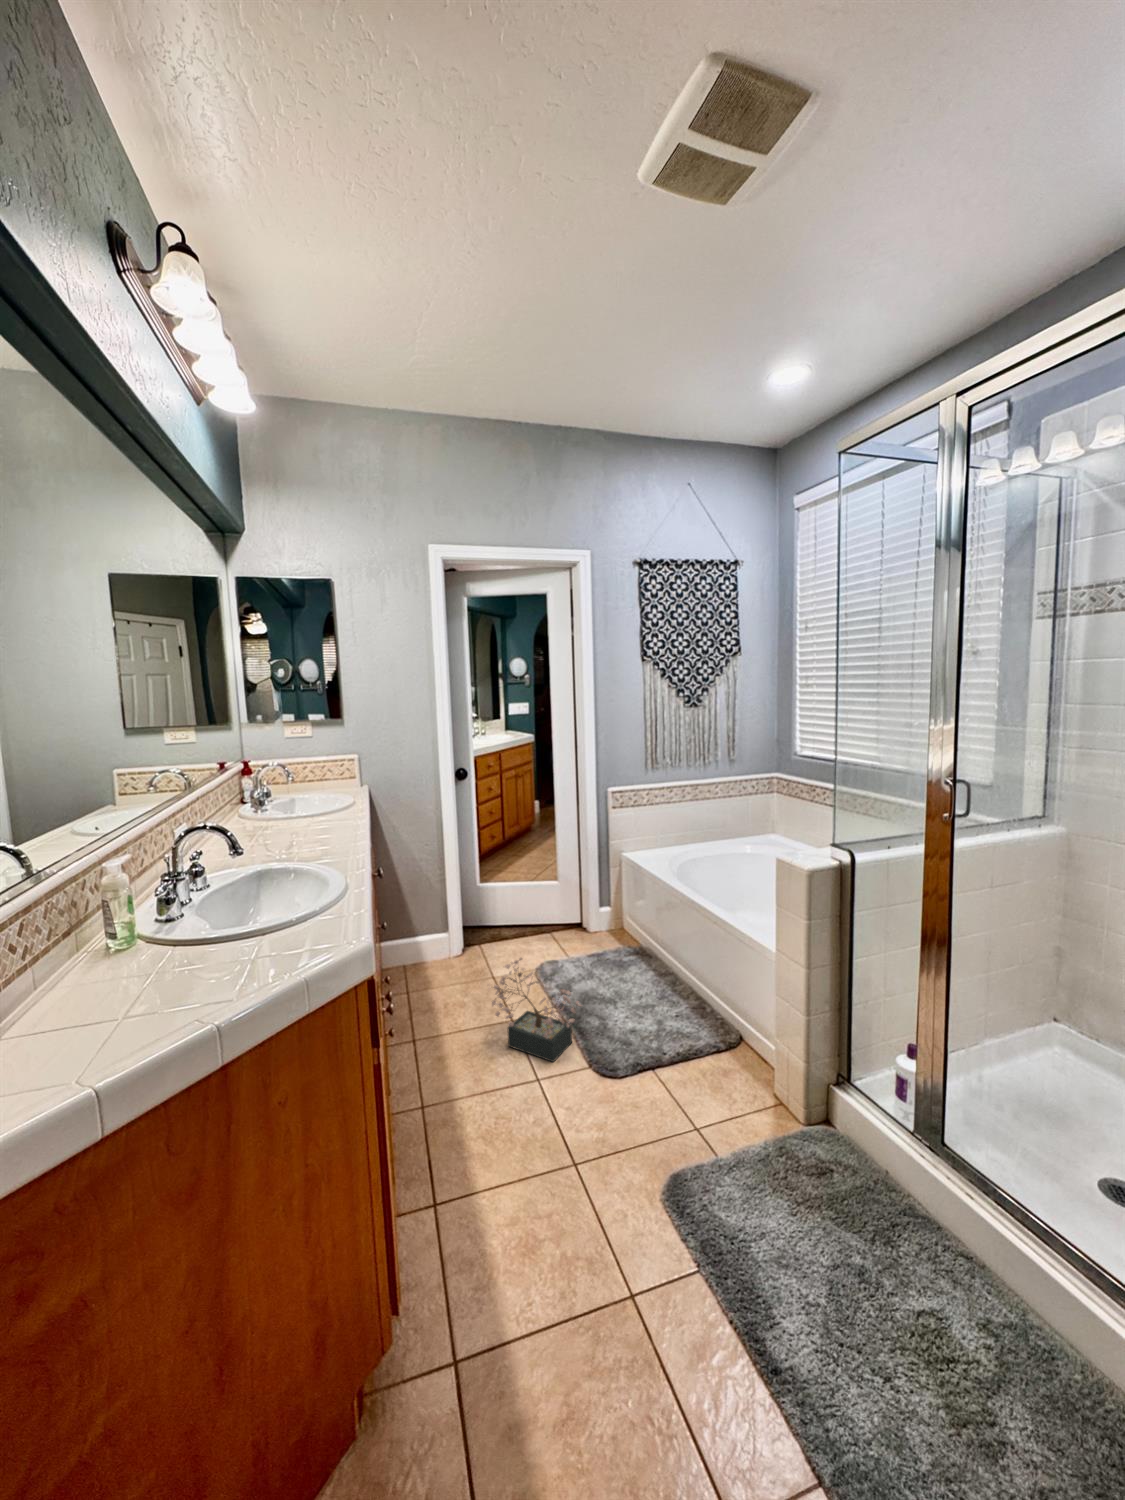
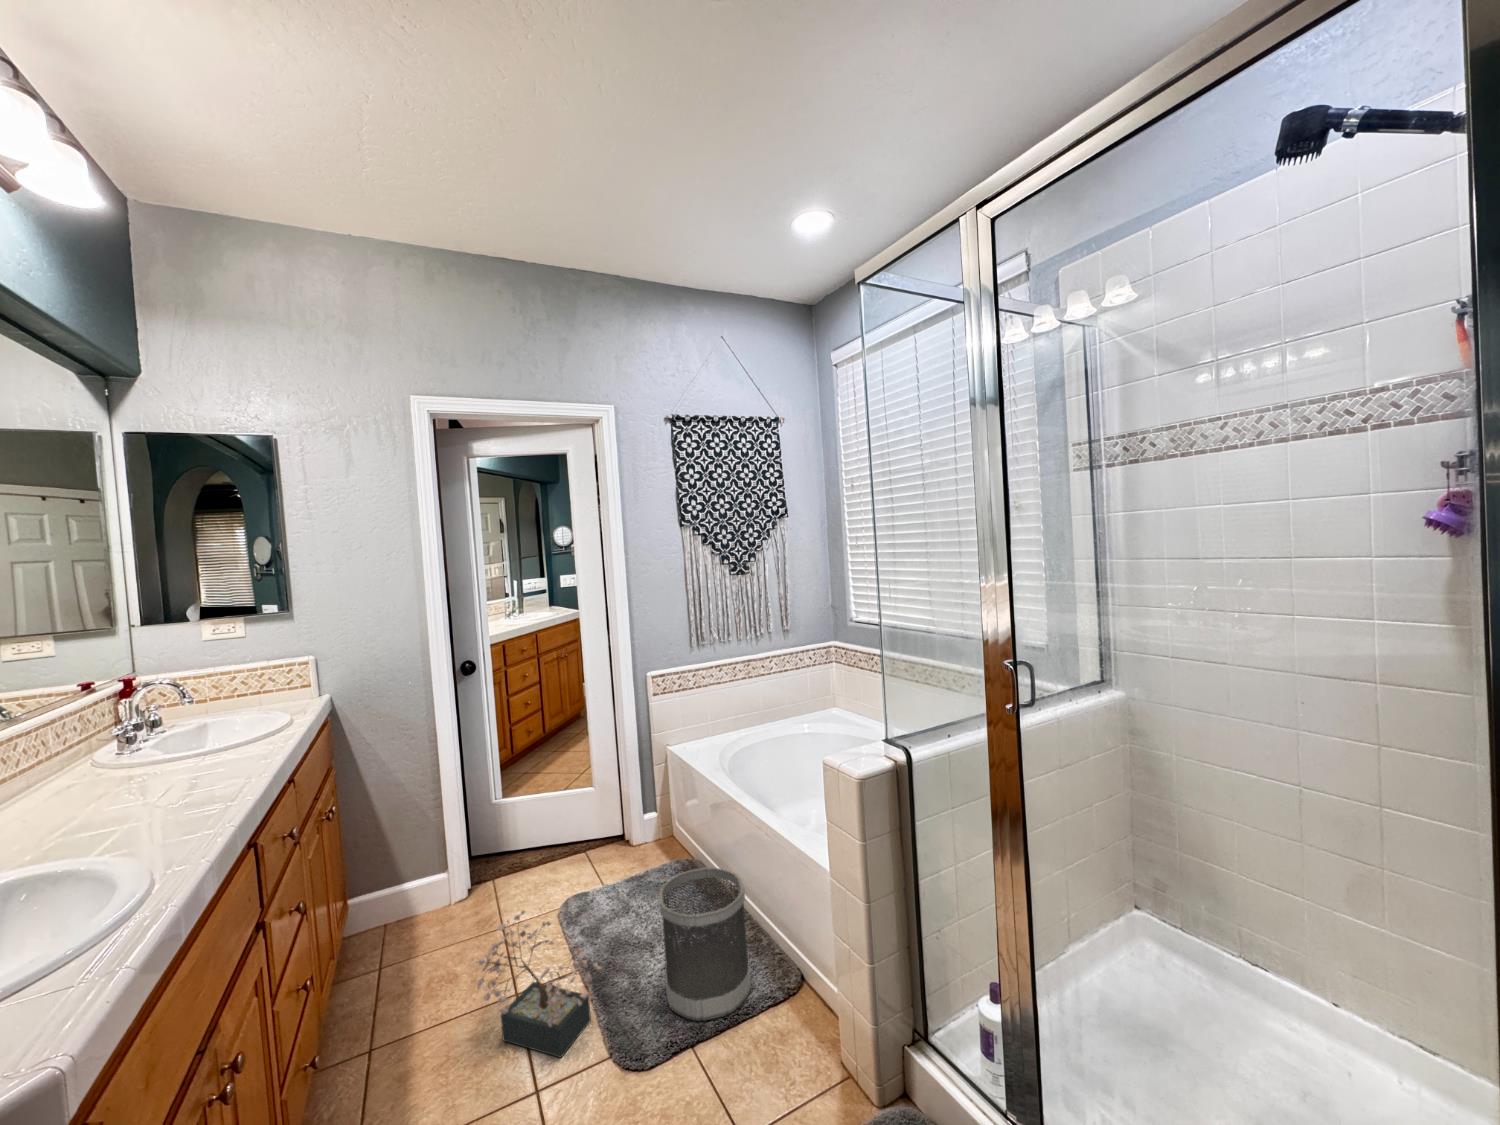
wastebasket: none [627,943,698,1054] -> present [659,867,751,1021]

